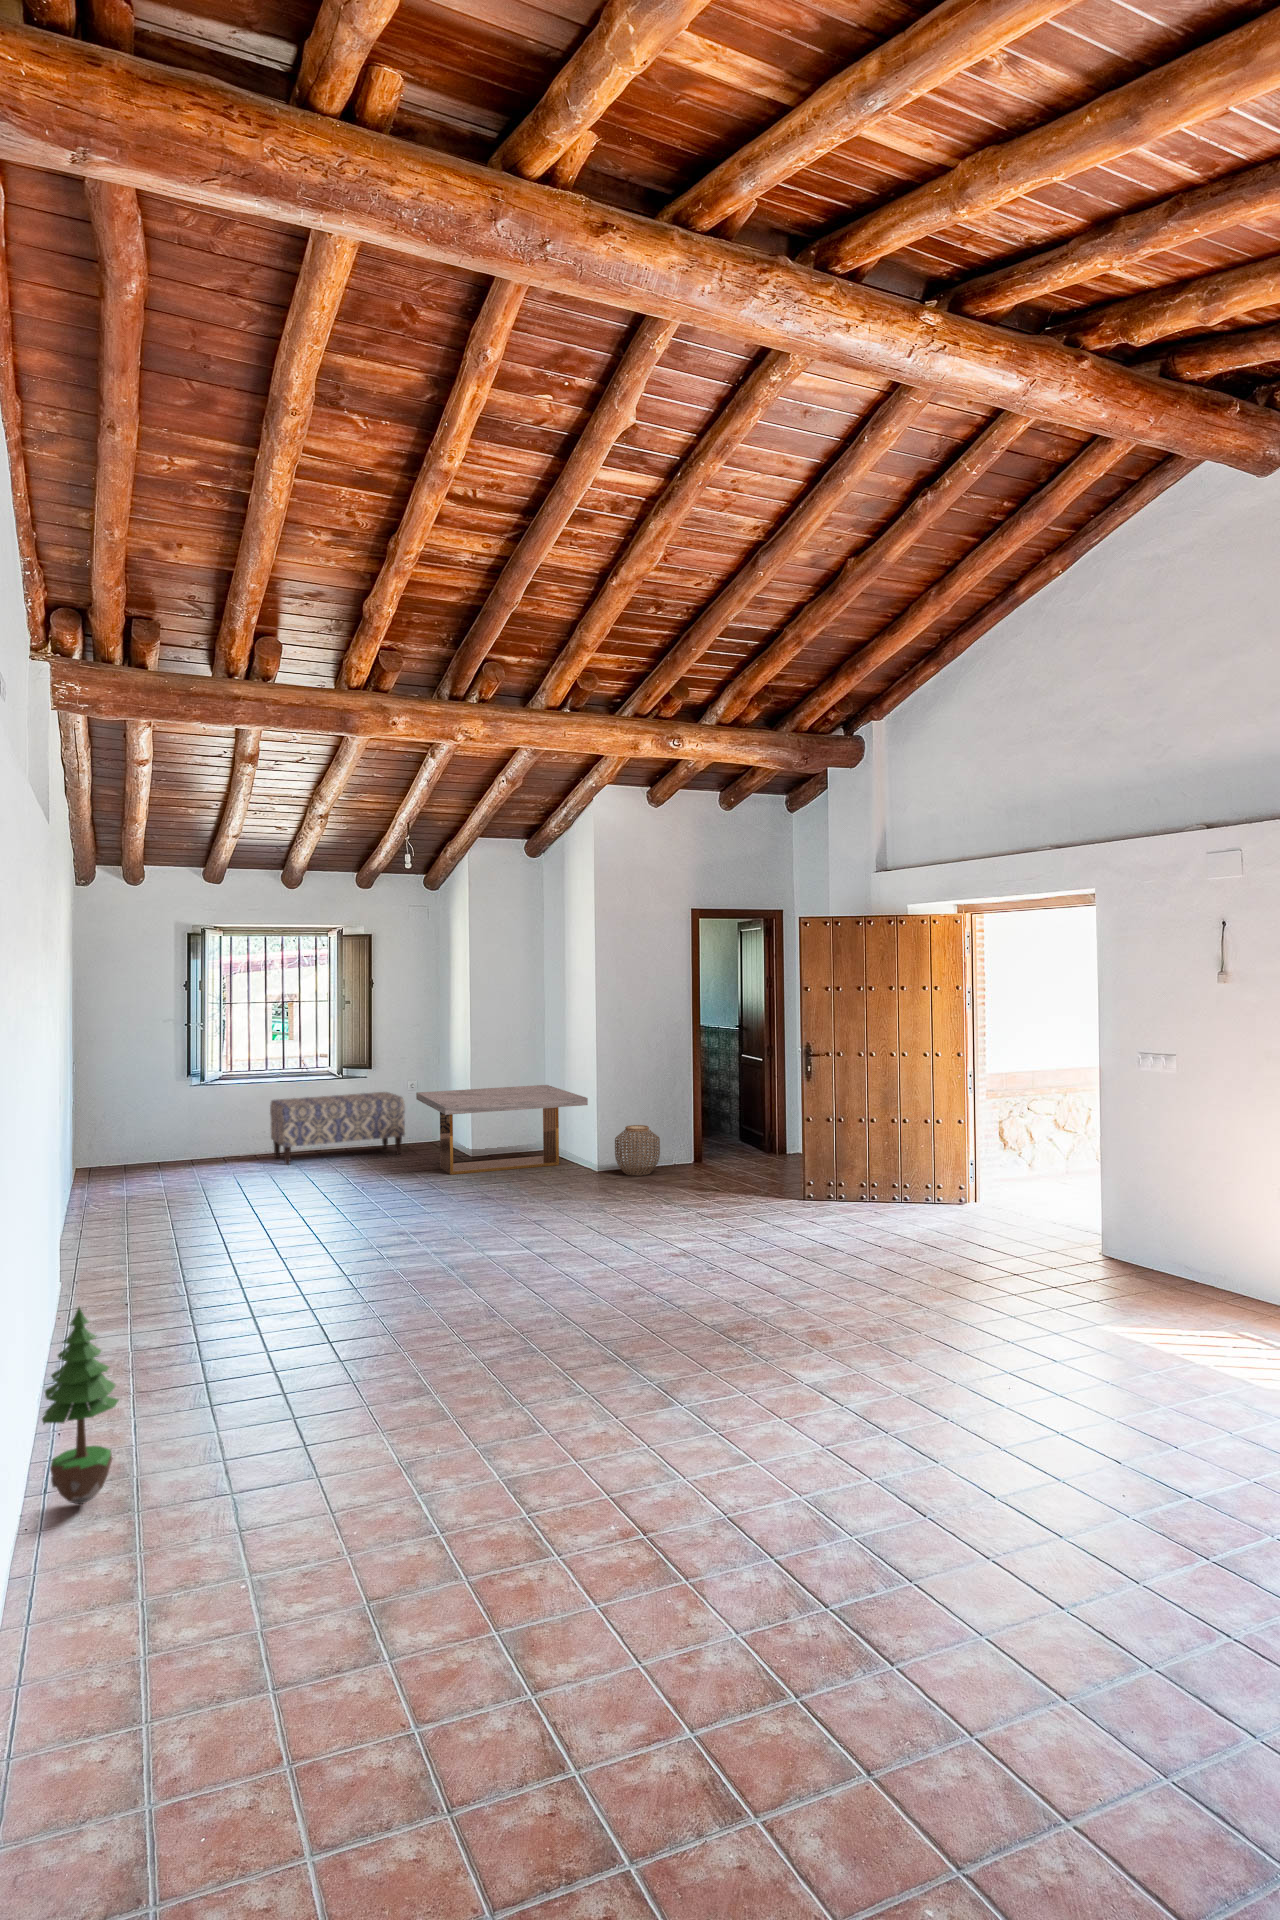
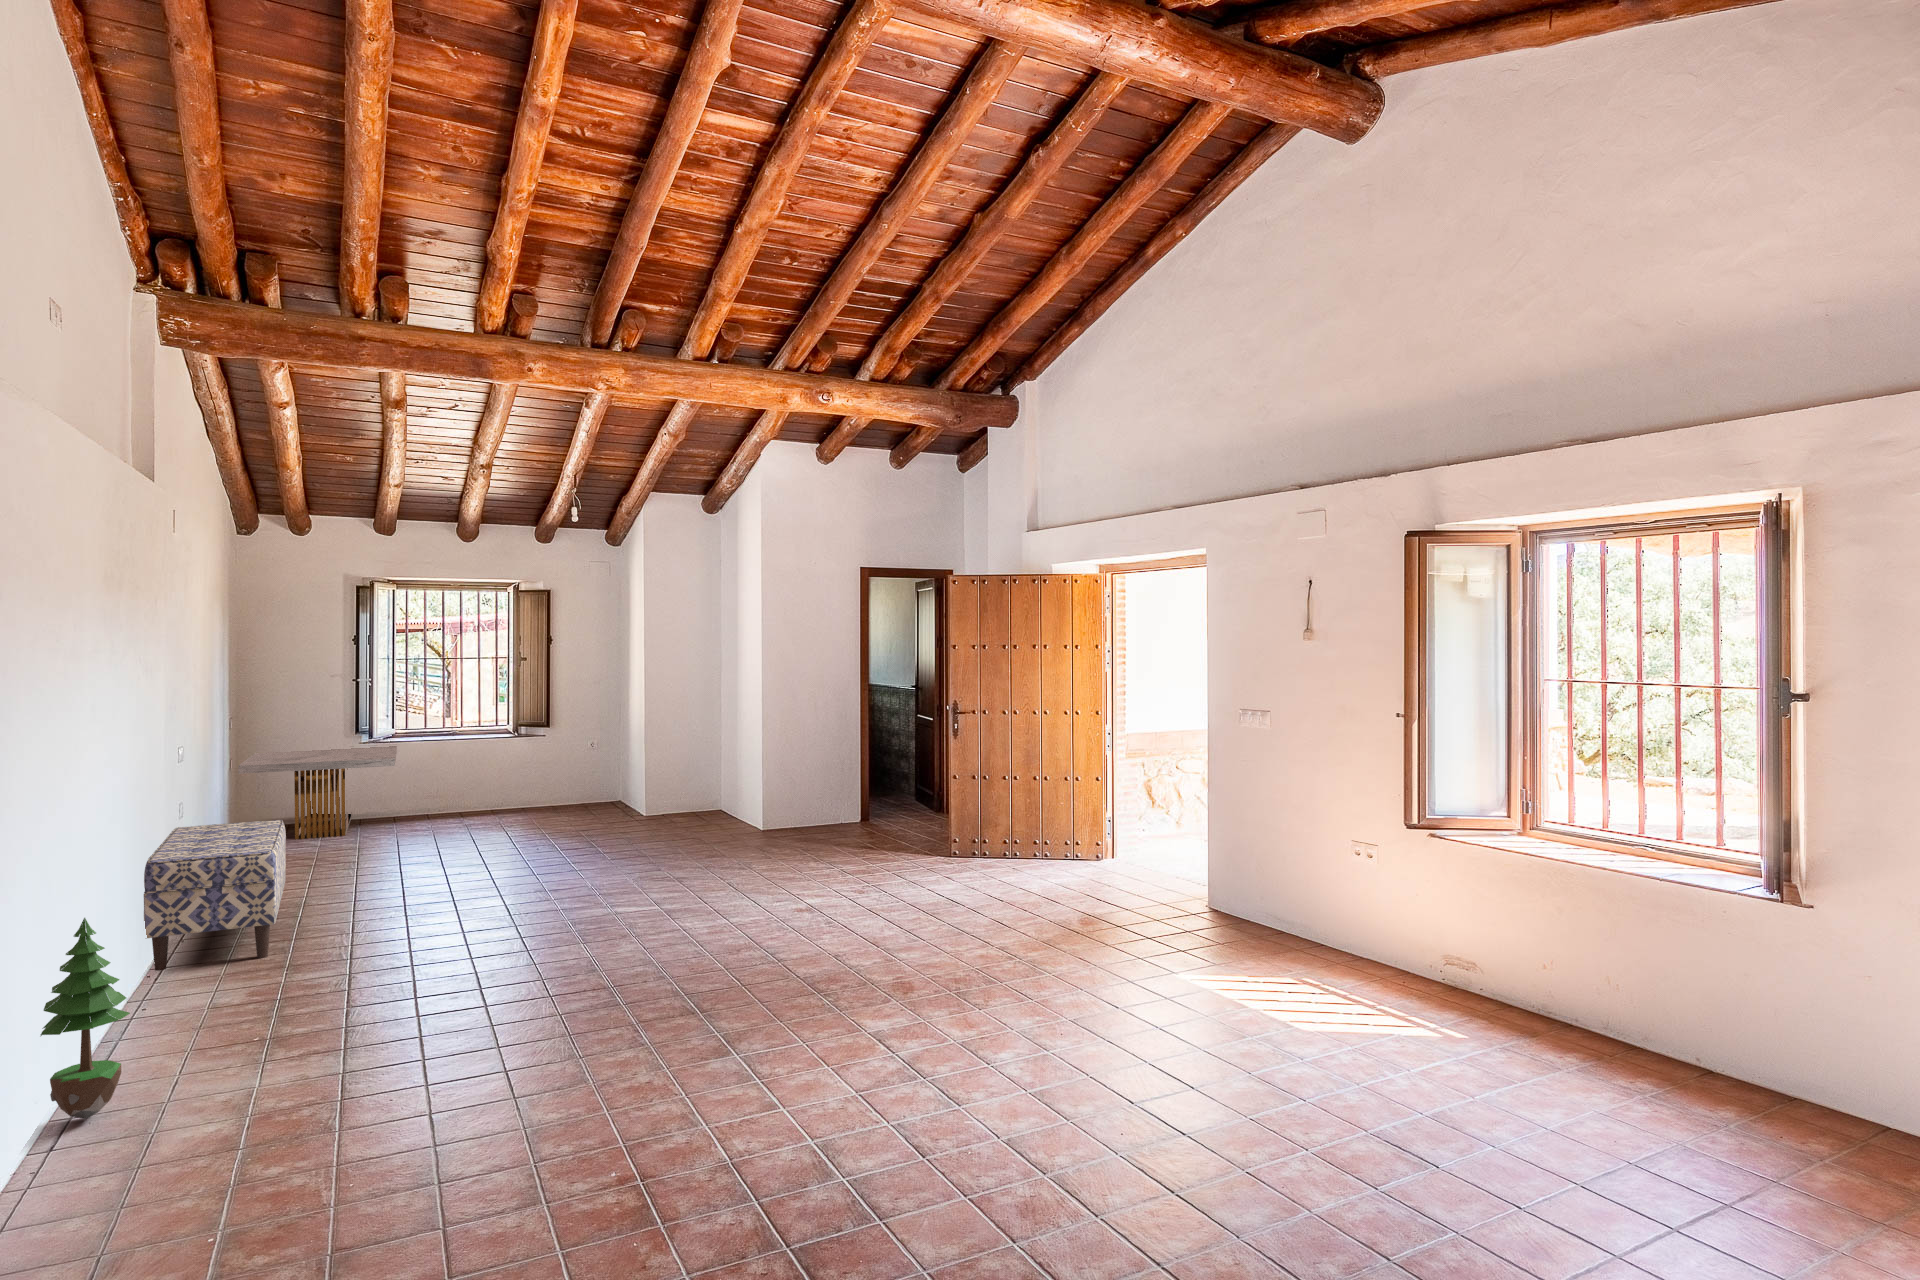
coffee table: present [416,1085,588,1175] -> present [238,746,397,839]
bench: present [270,1092,405,1165] -> present [144,820,286,971]
woven basket: present [615,1125,660,1176] -> none [779,775,823,824]

